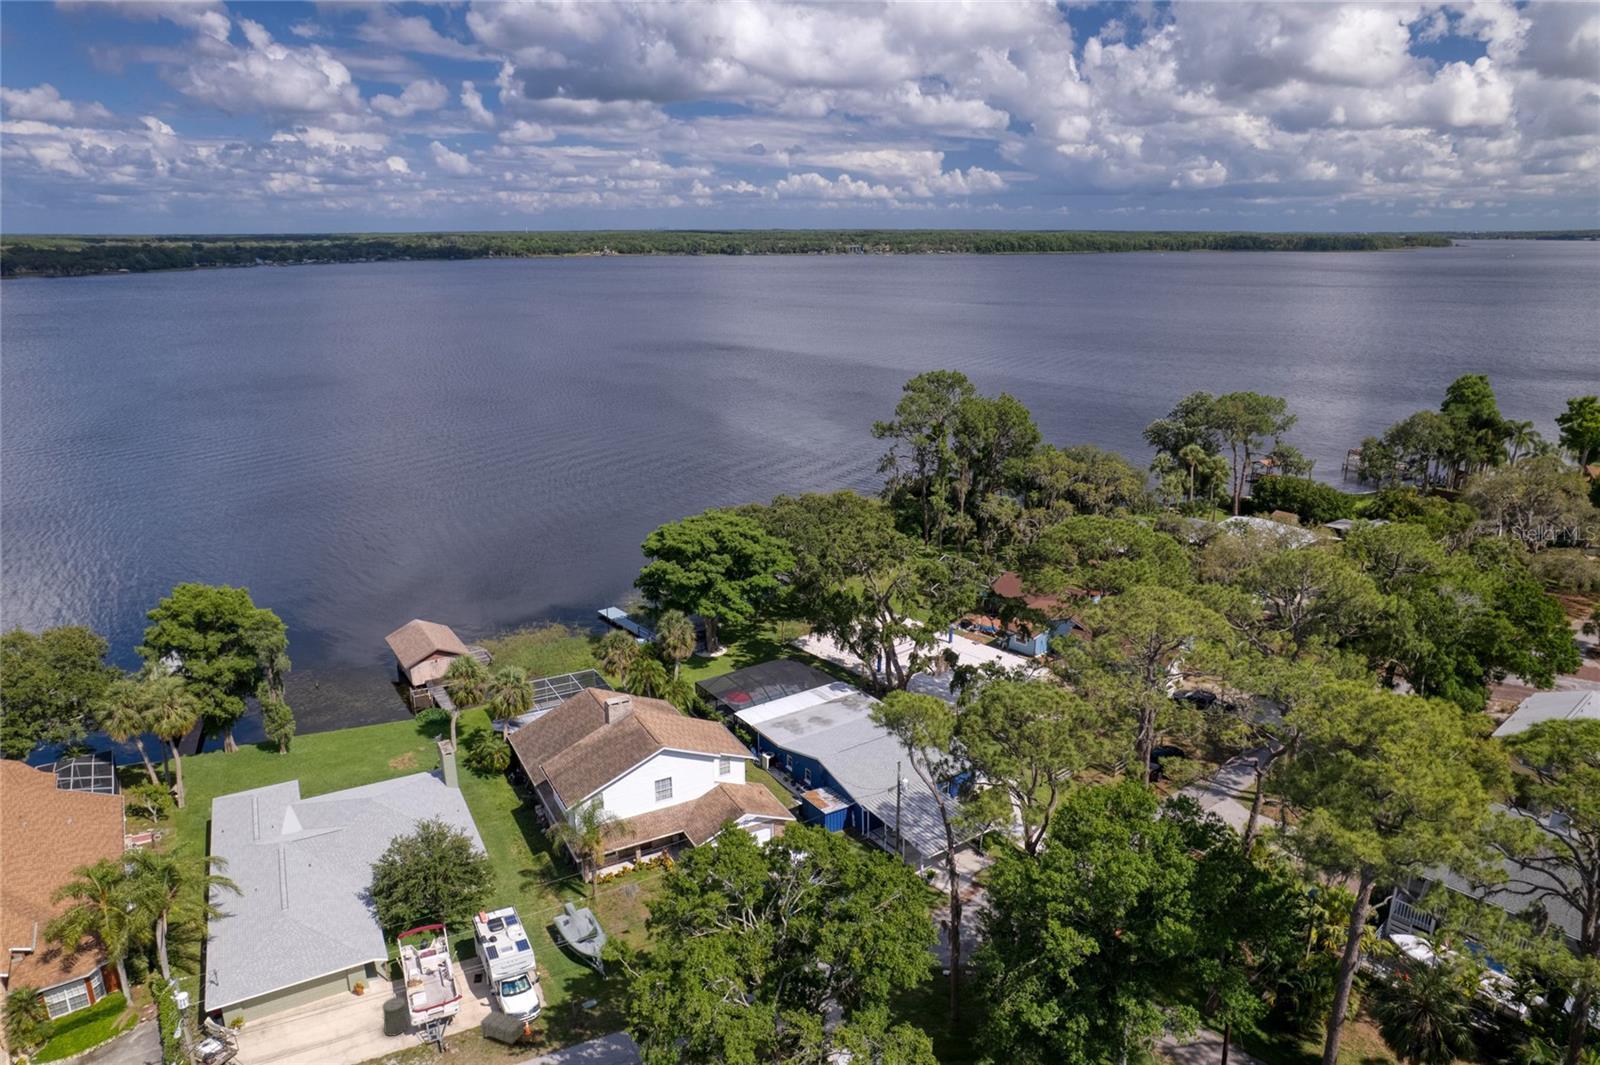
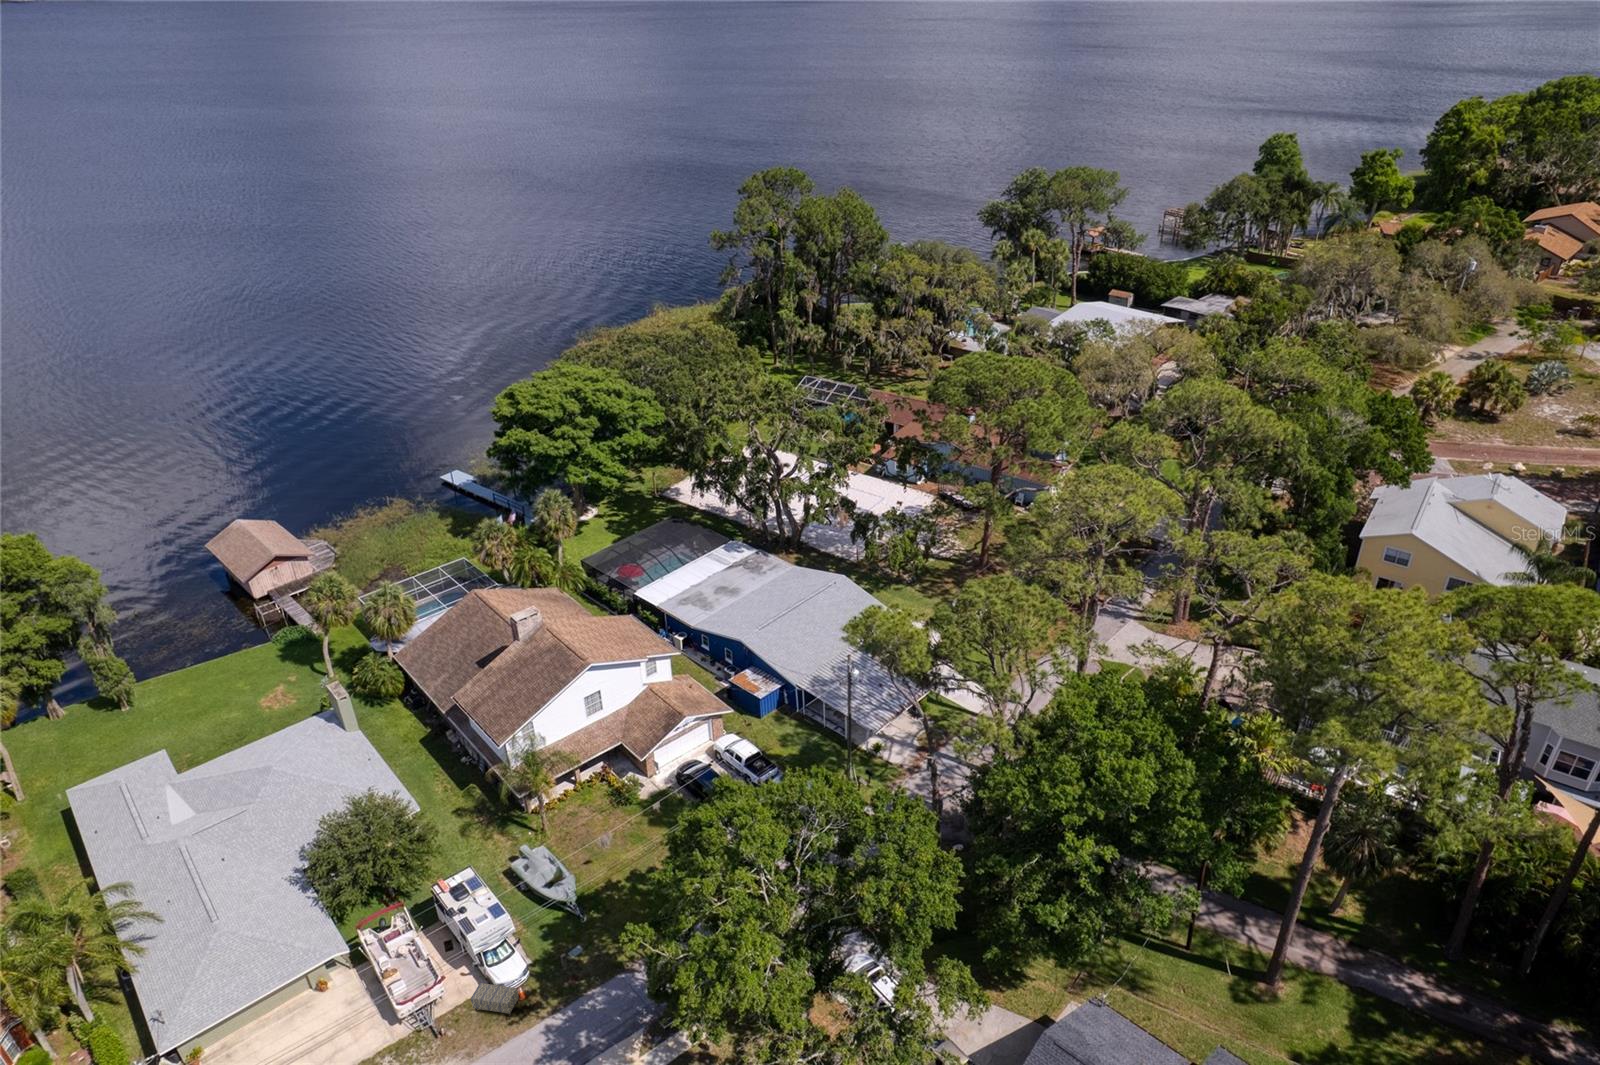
trash can: present [383,997,406,1036] -> none [359,990,388,1030]

